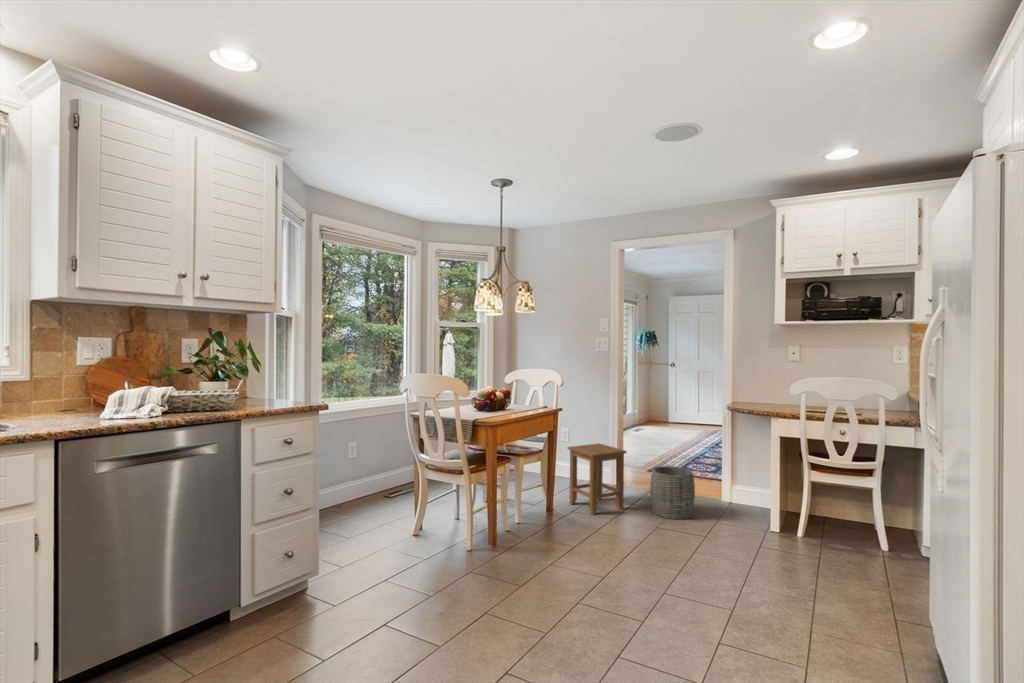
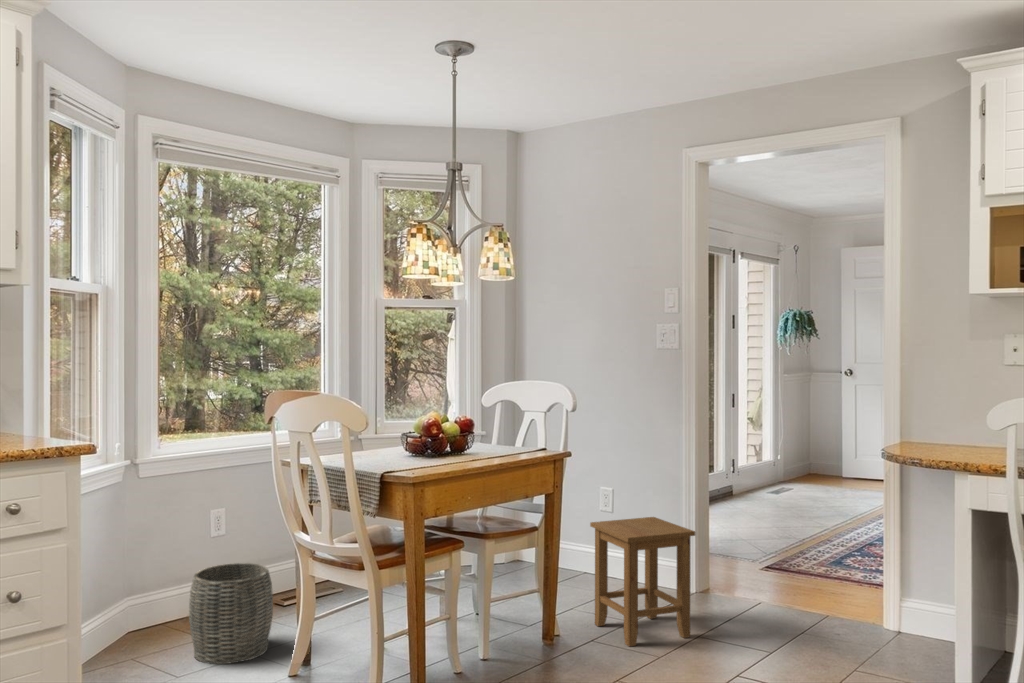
woven basket: present [650,466,695,519] -> present [189,563,273,664]

